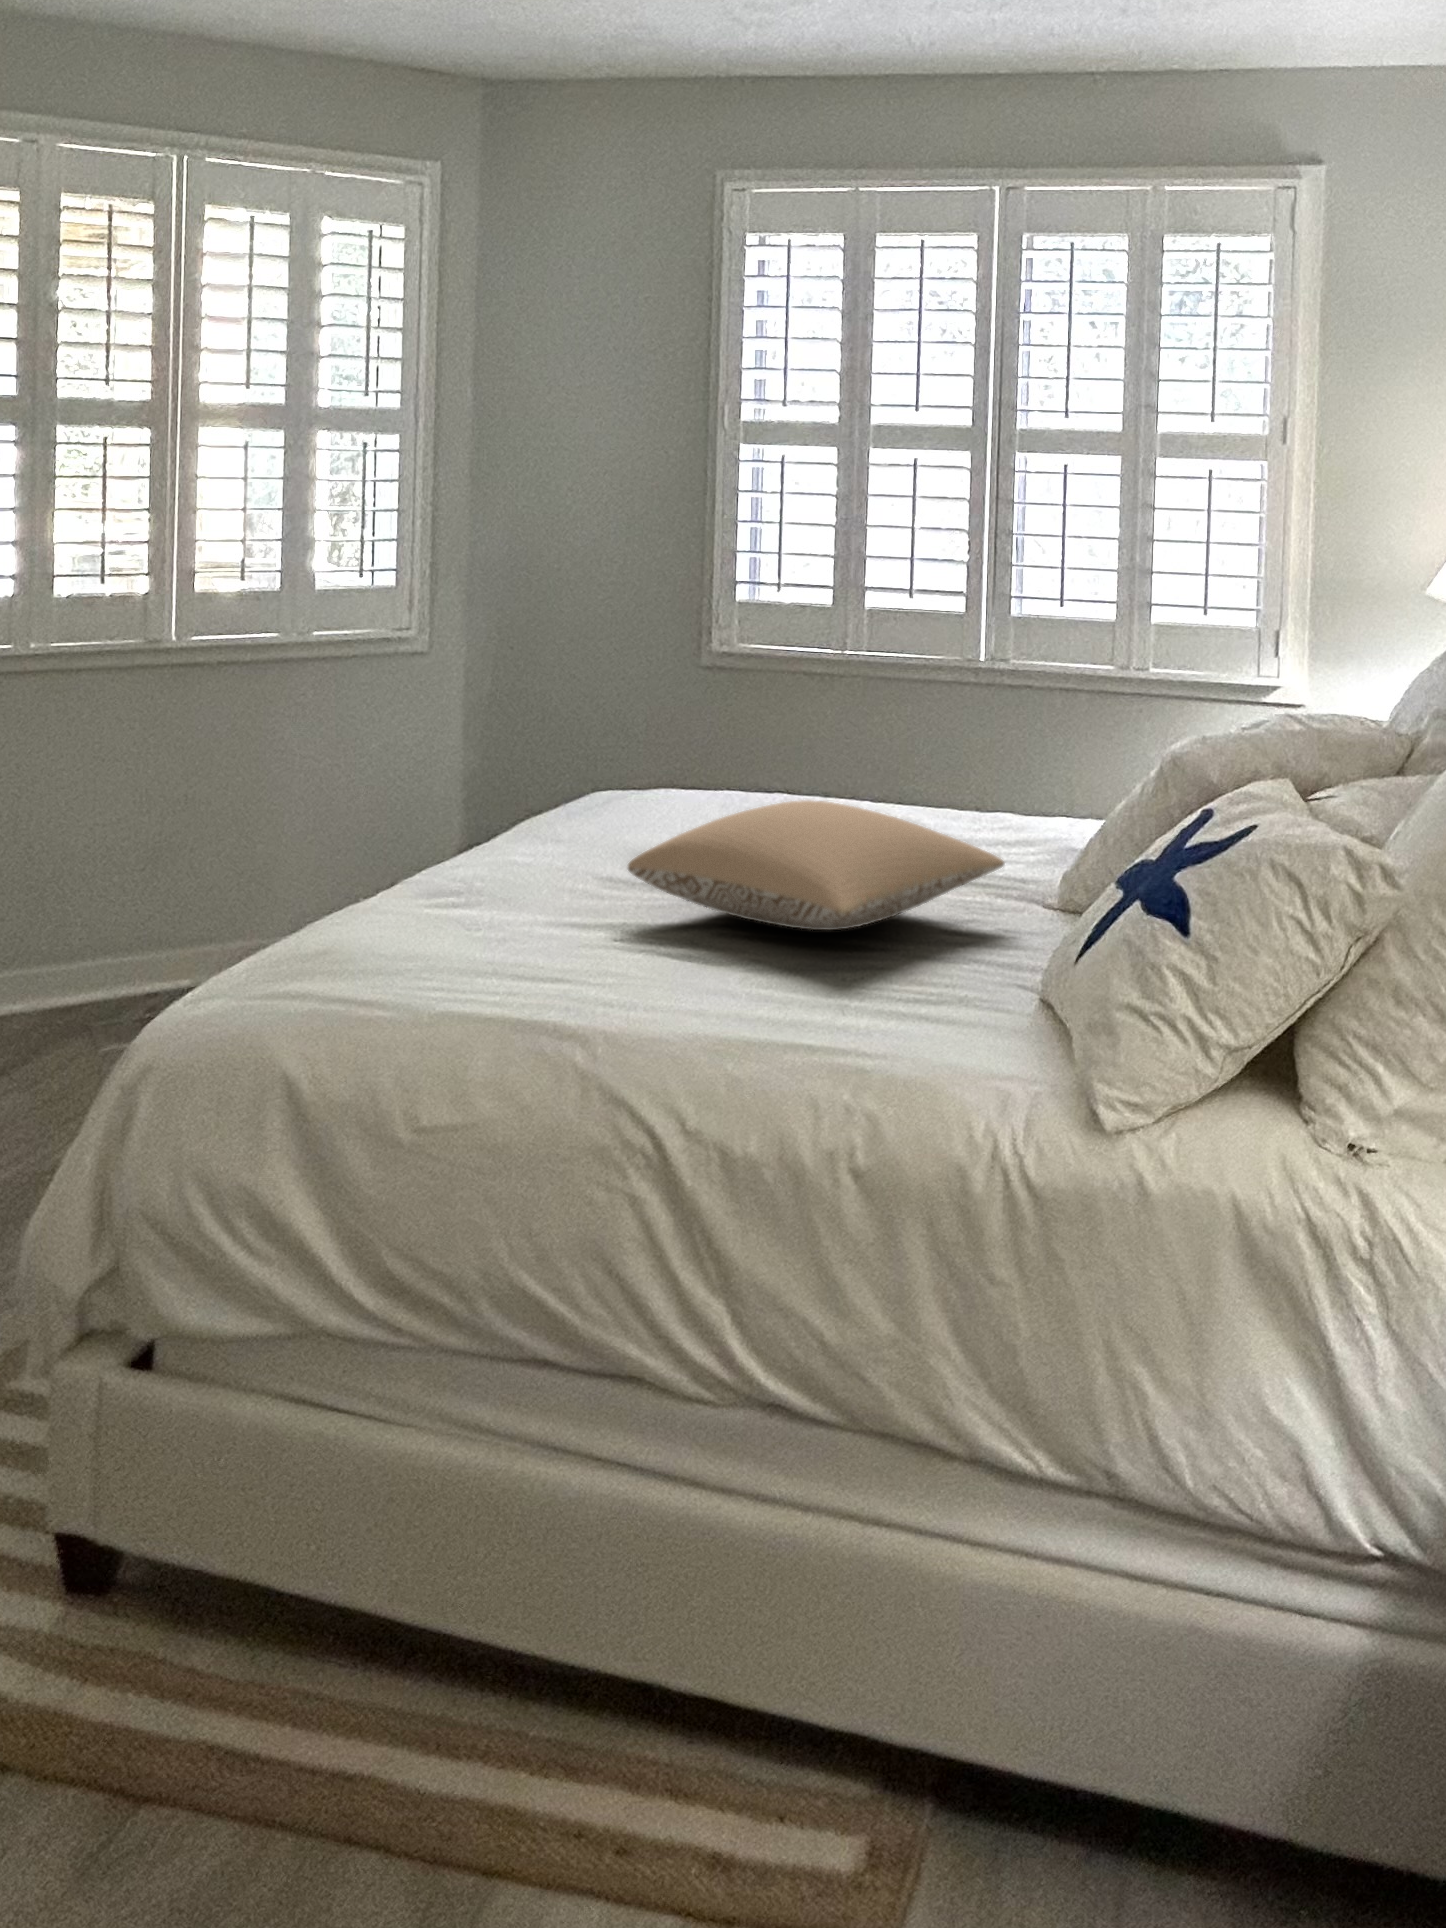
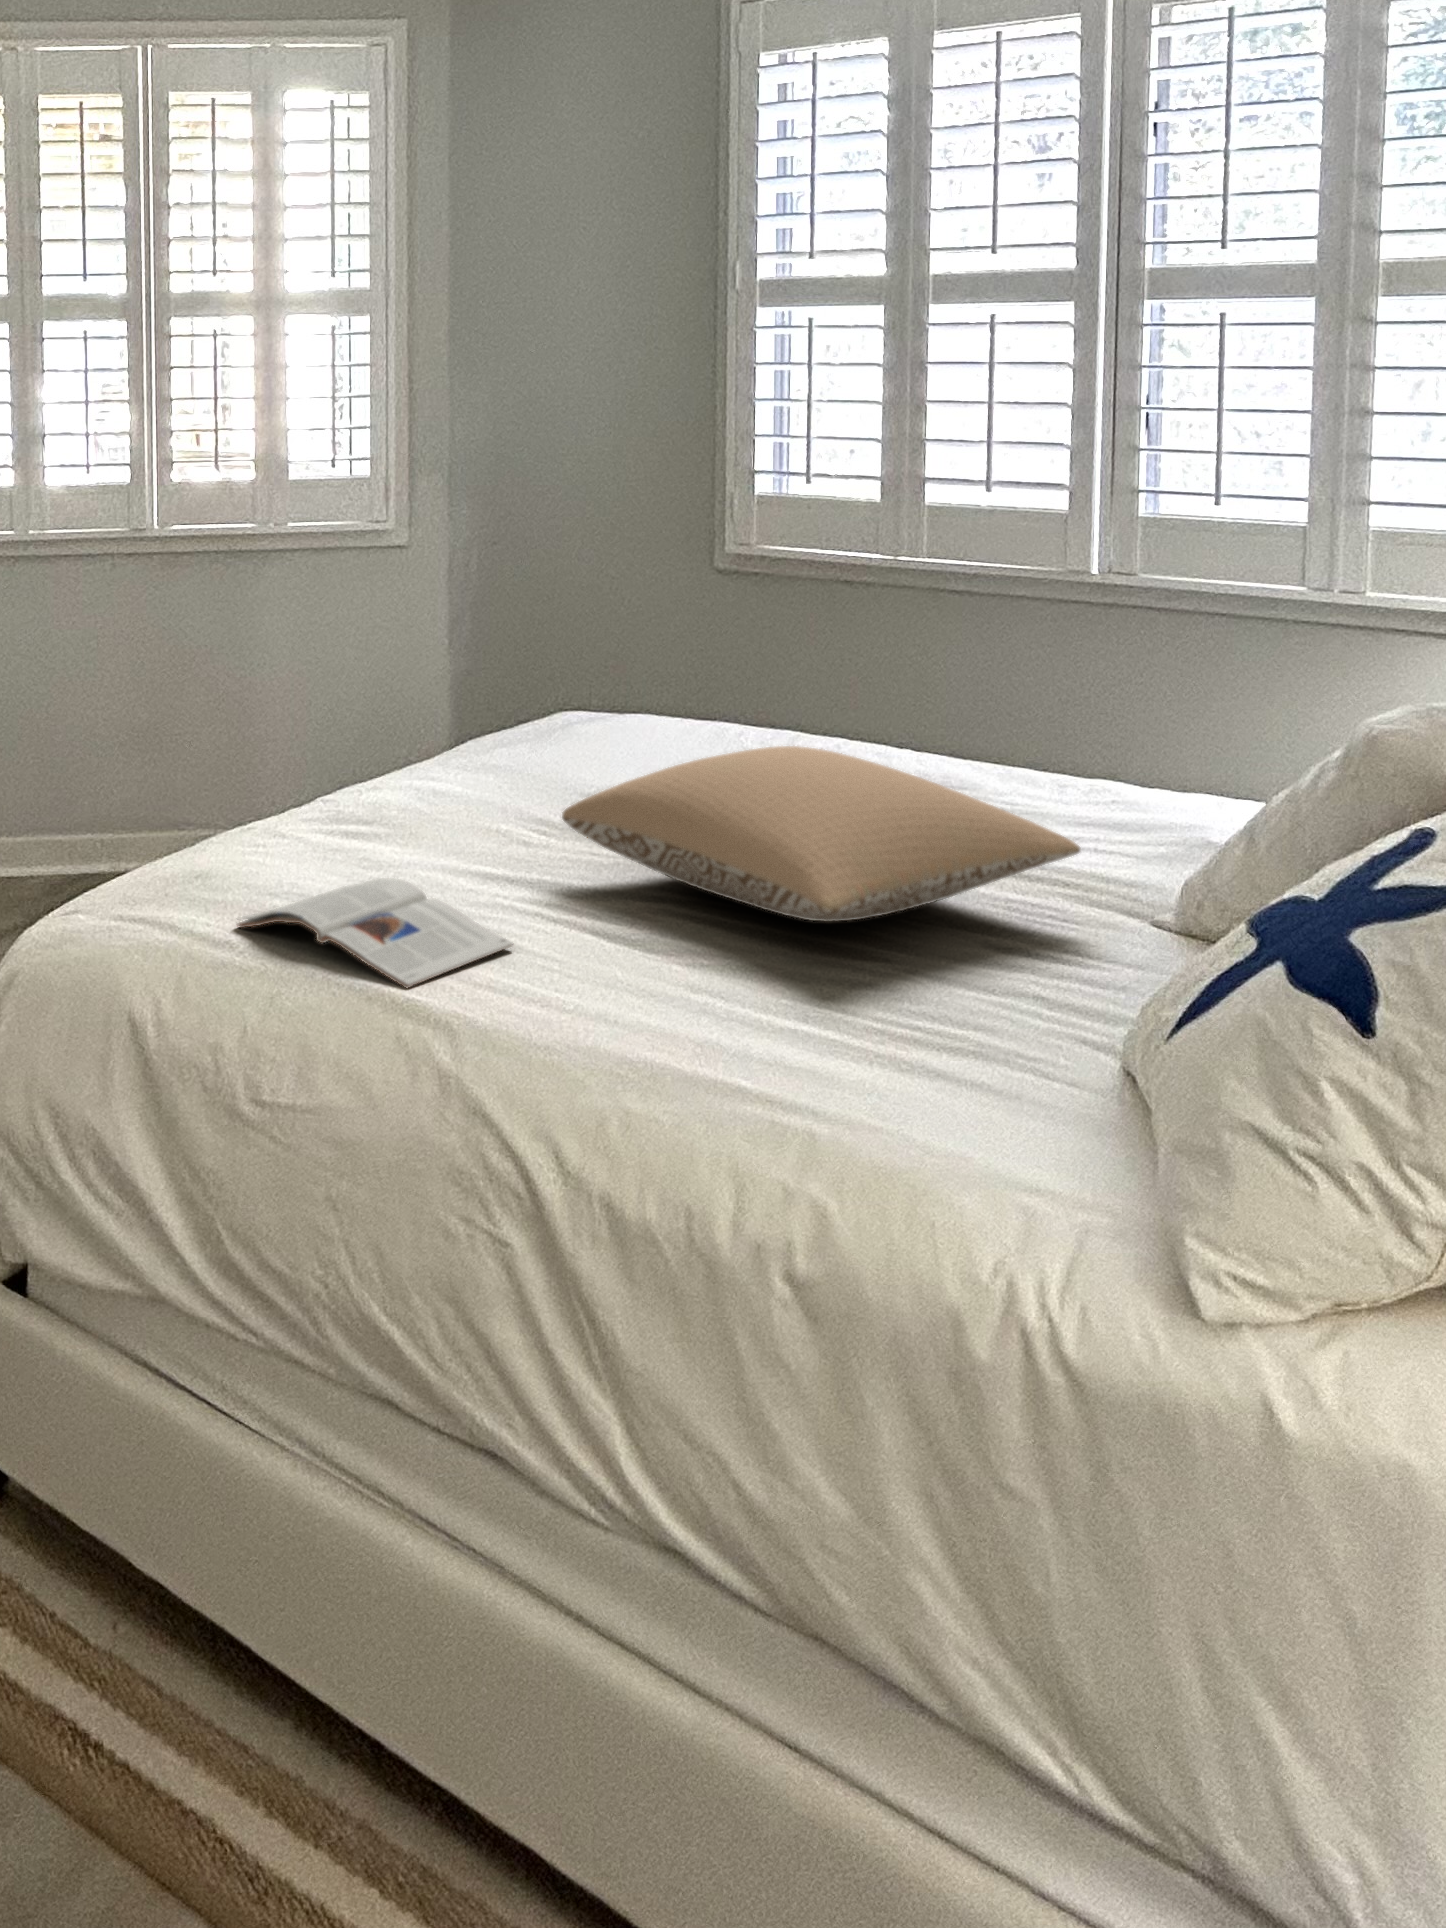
magazine: none [366,924,605,1004] -> present [238,878,513,988]

